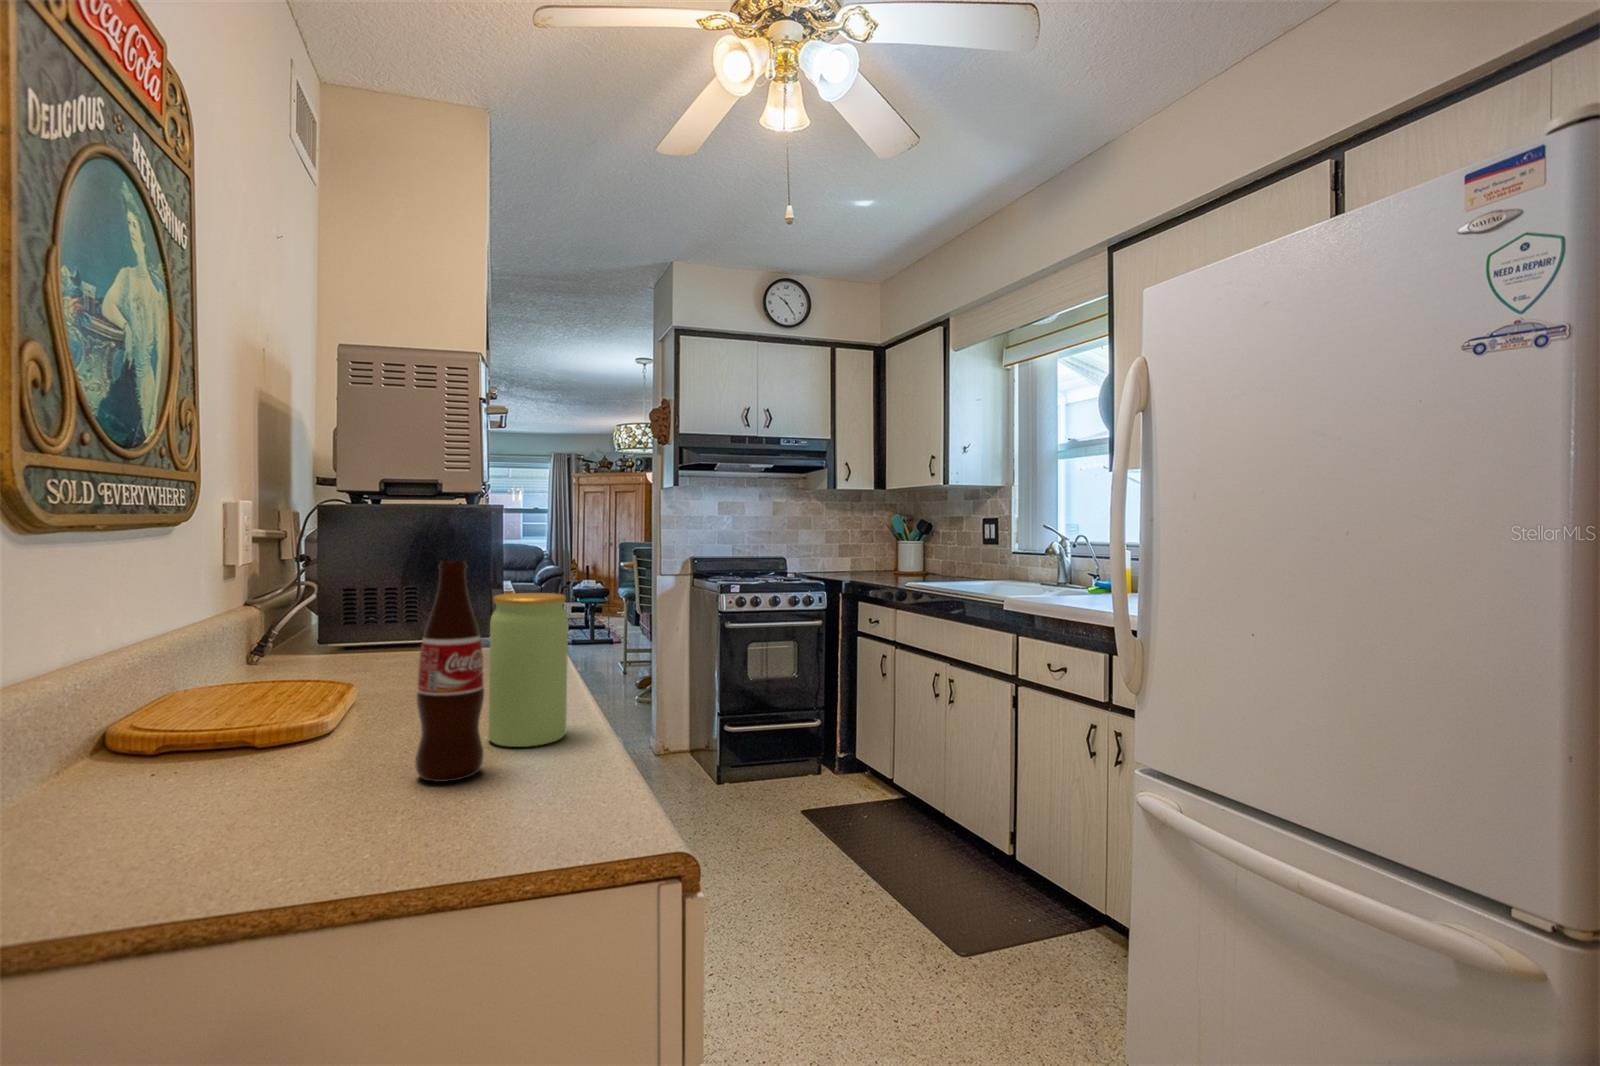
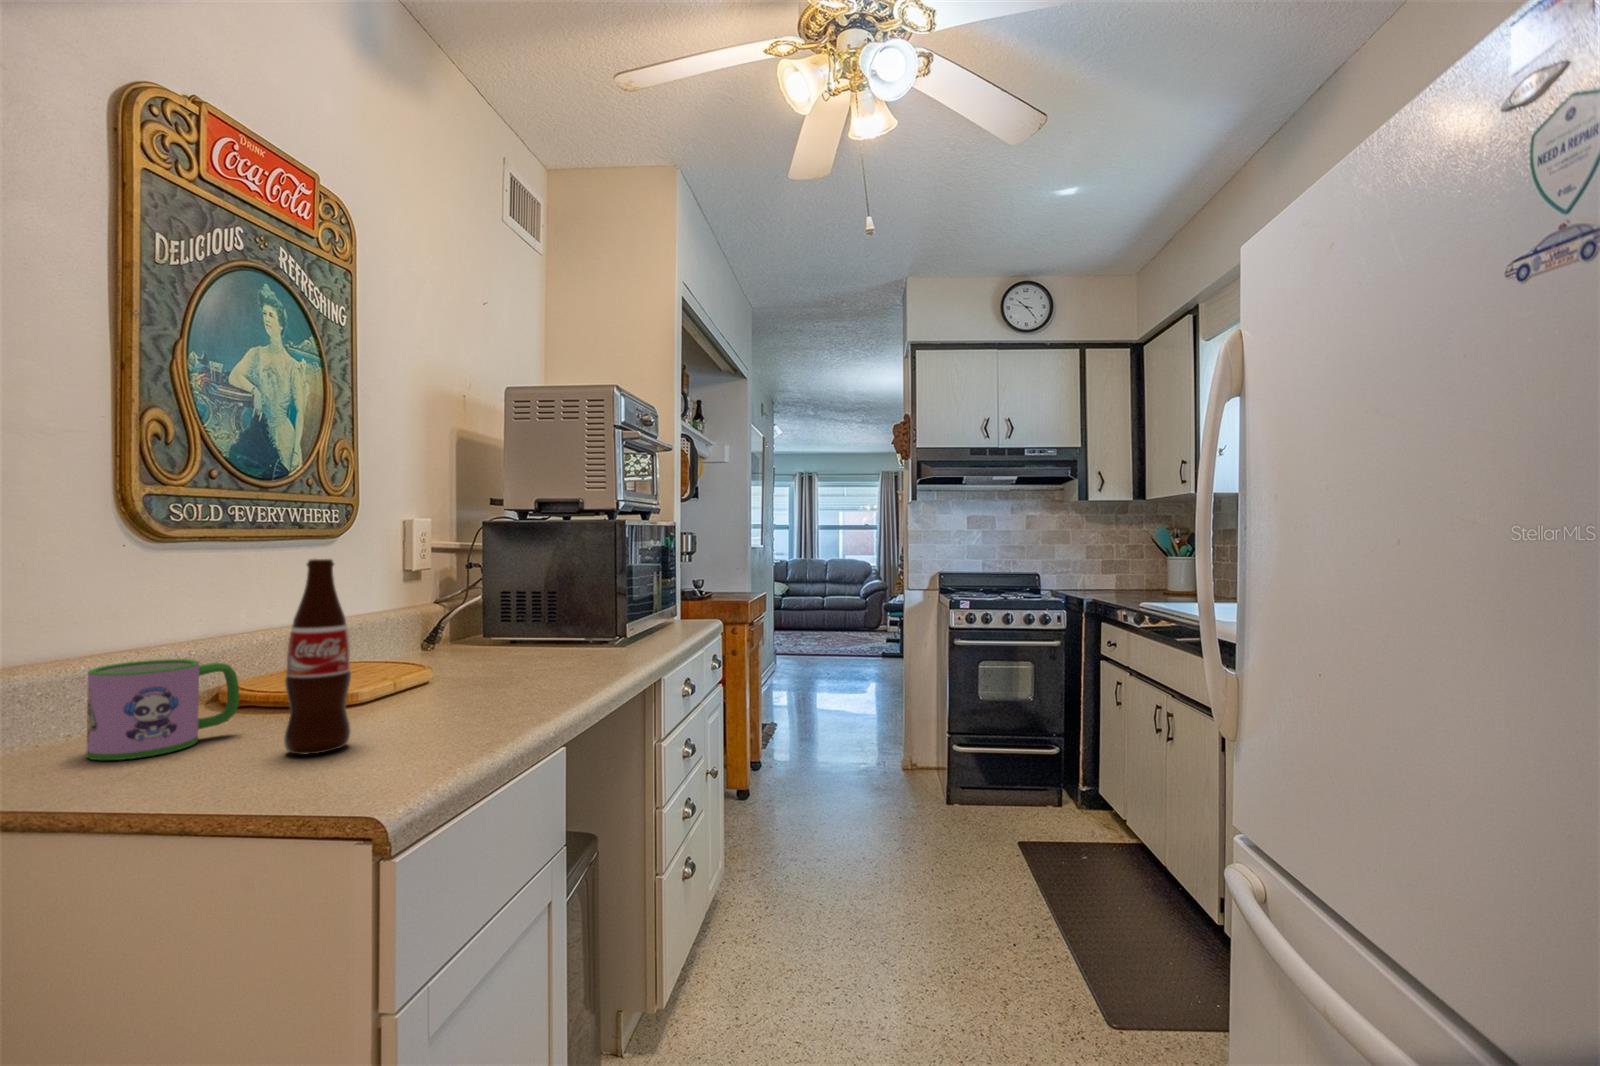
jar: present [488,593,568,747] -> none [408,592,484,733]
mug: none [135,689,293,825] -> present [86,659,239,760]

